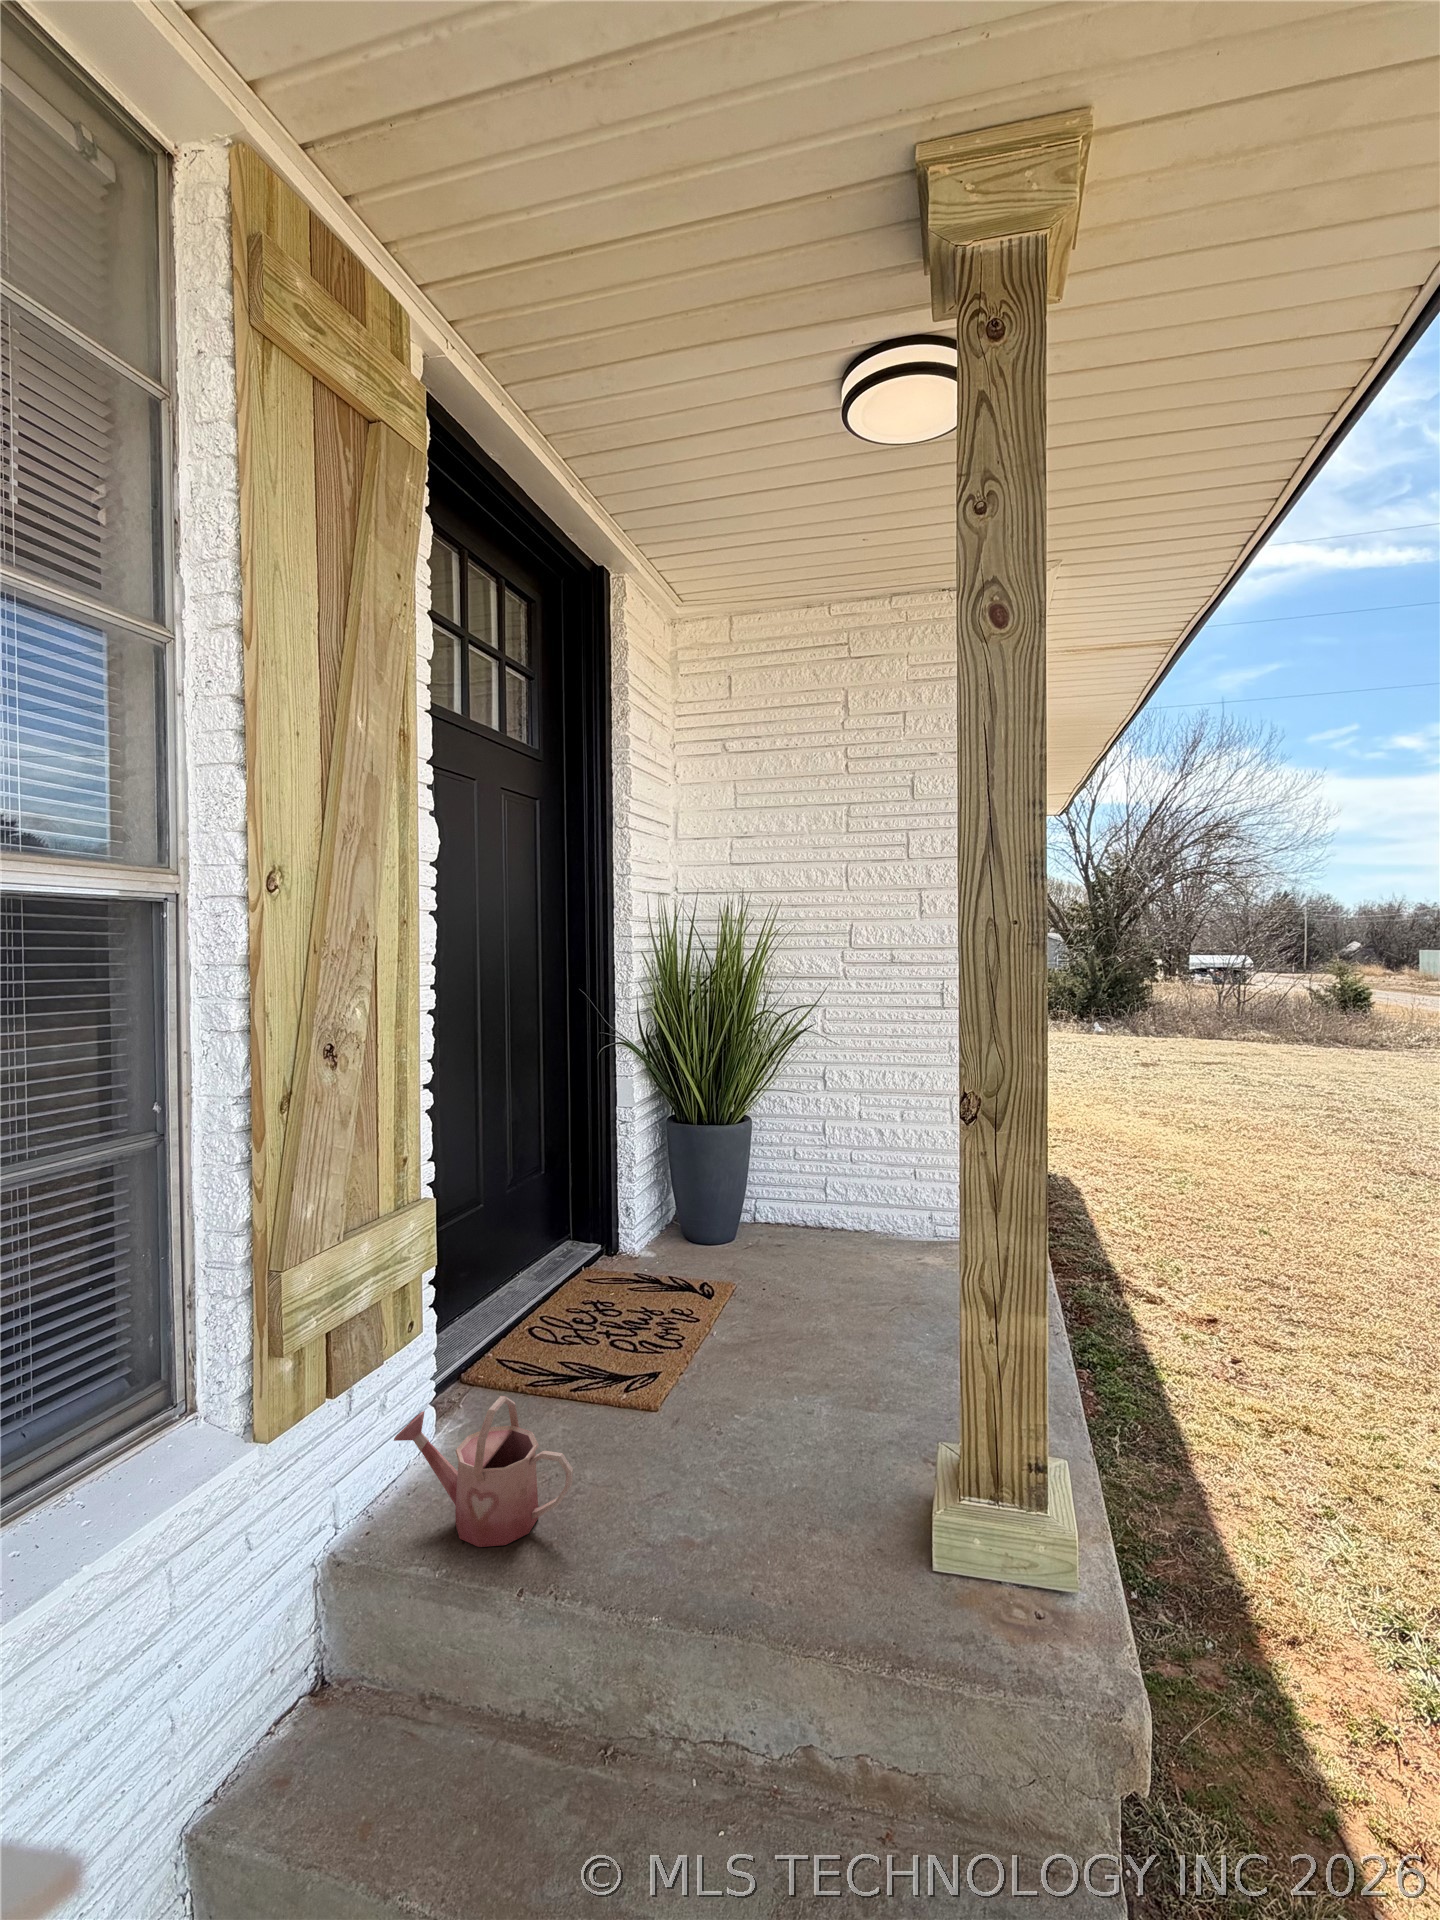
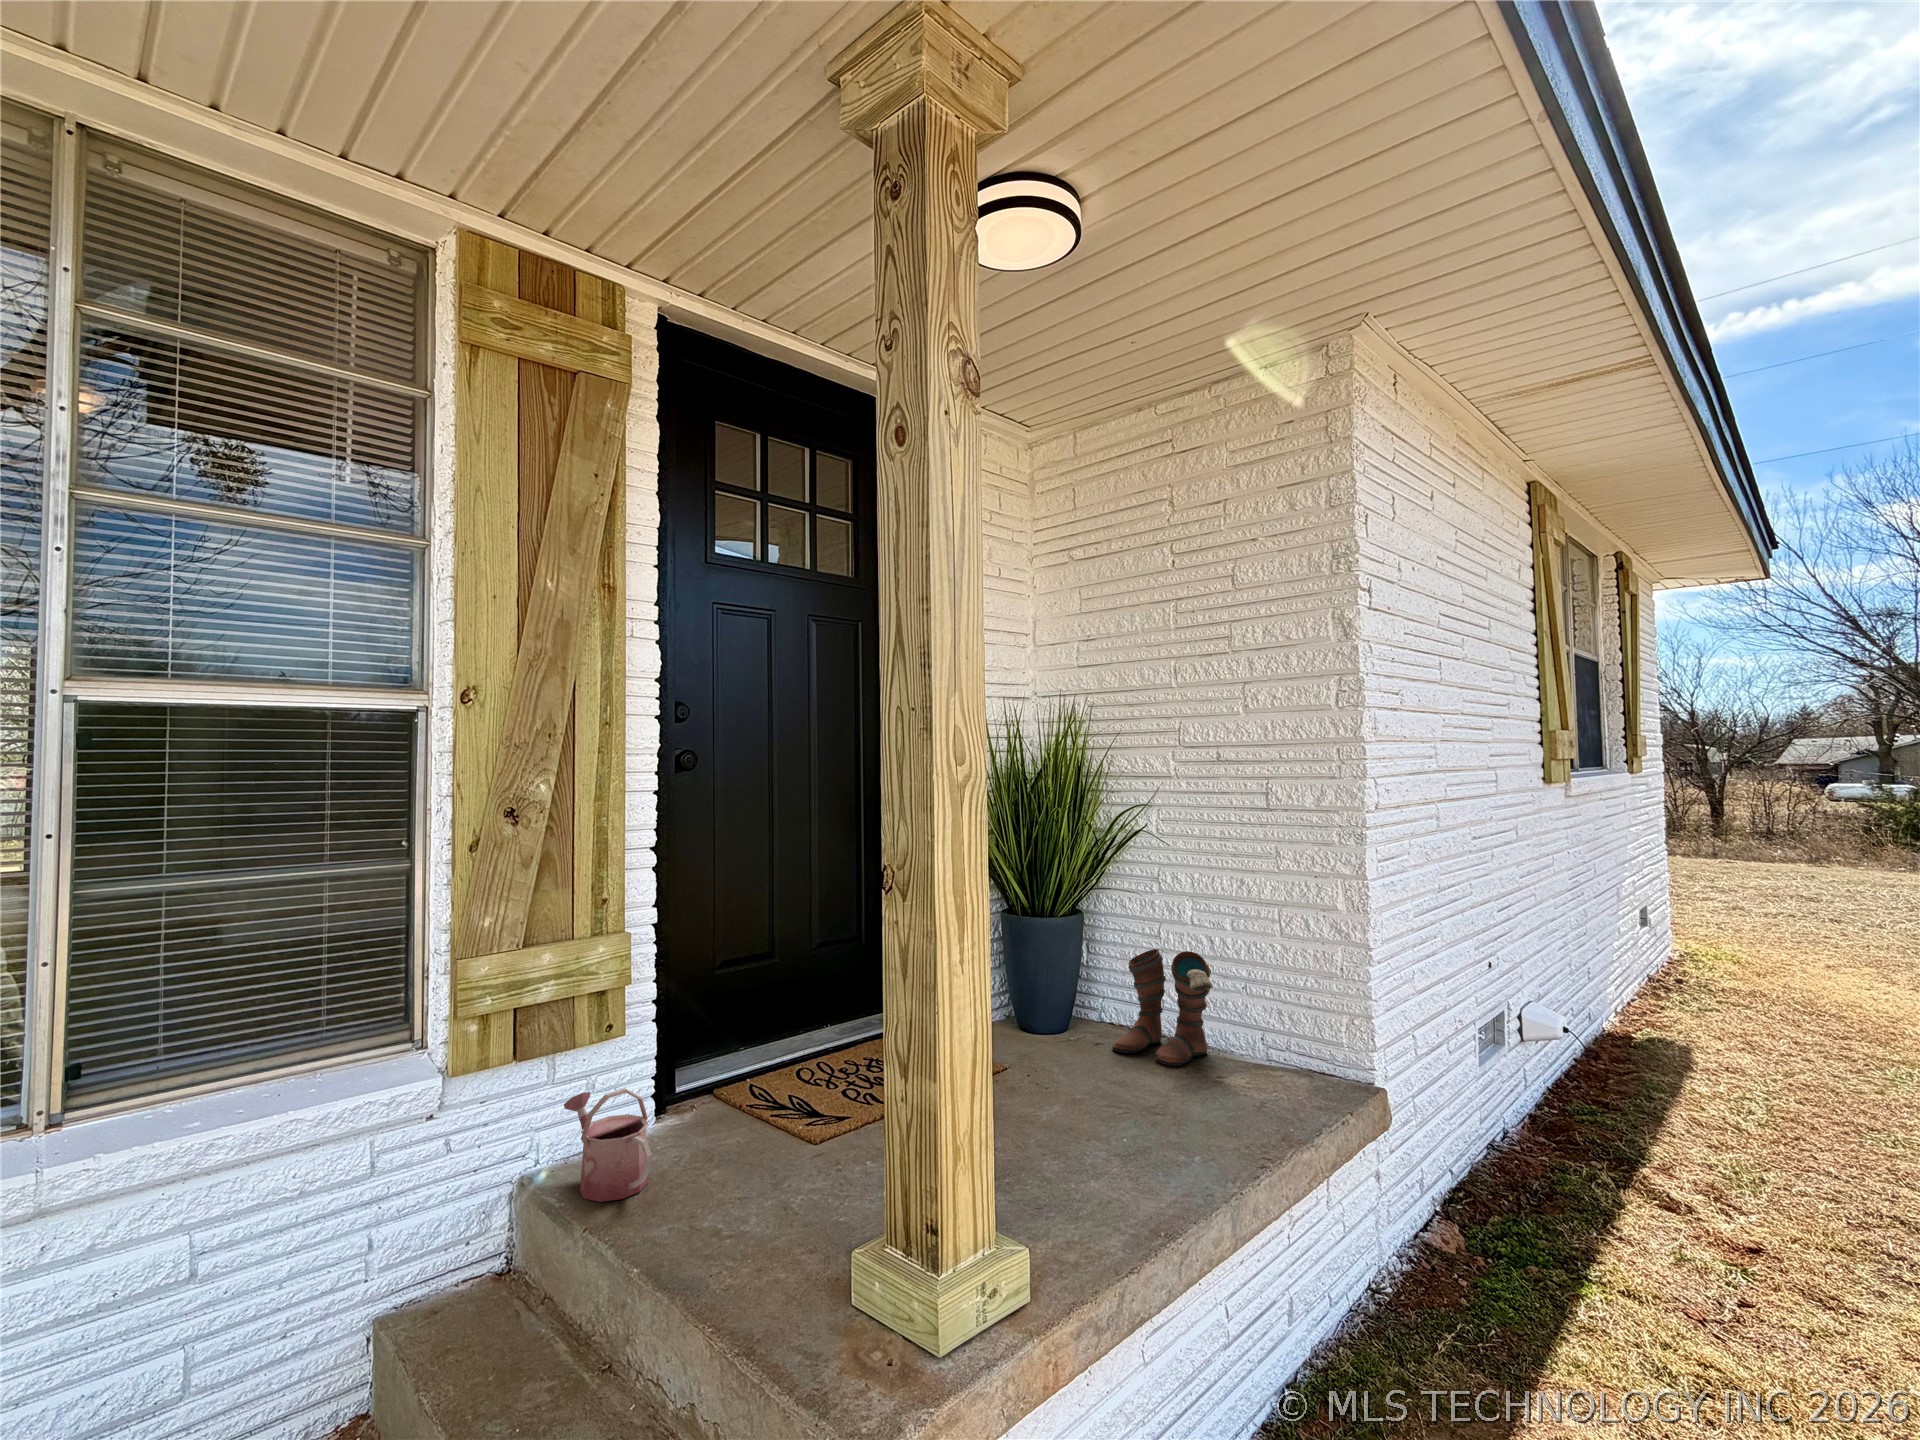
boots: none [808,1145,911,1256] -> present [1112,949,1213,1066]

